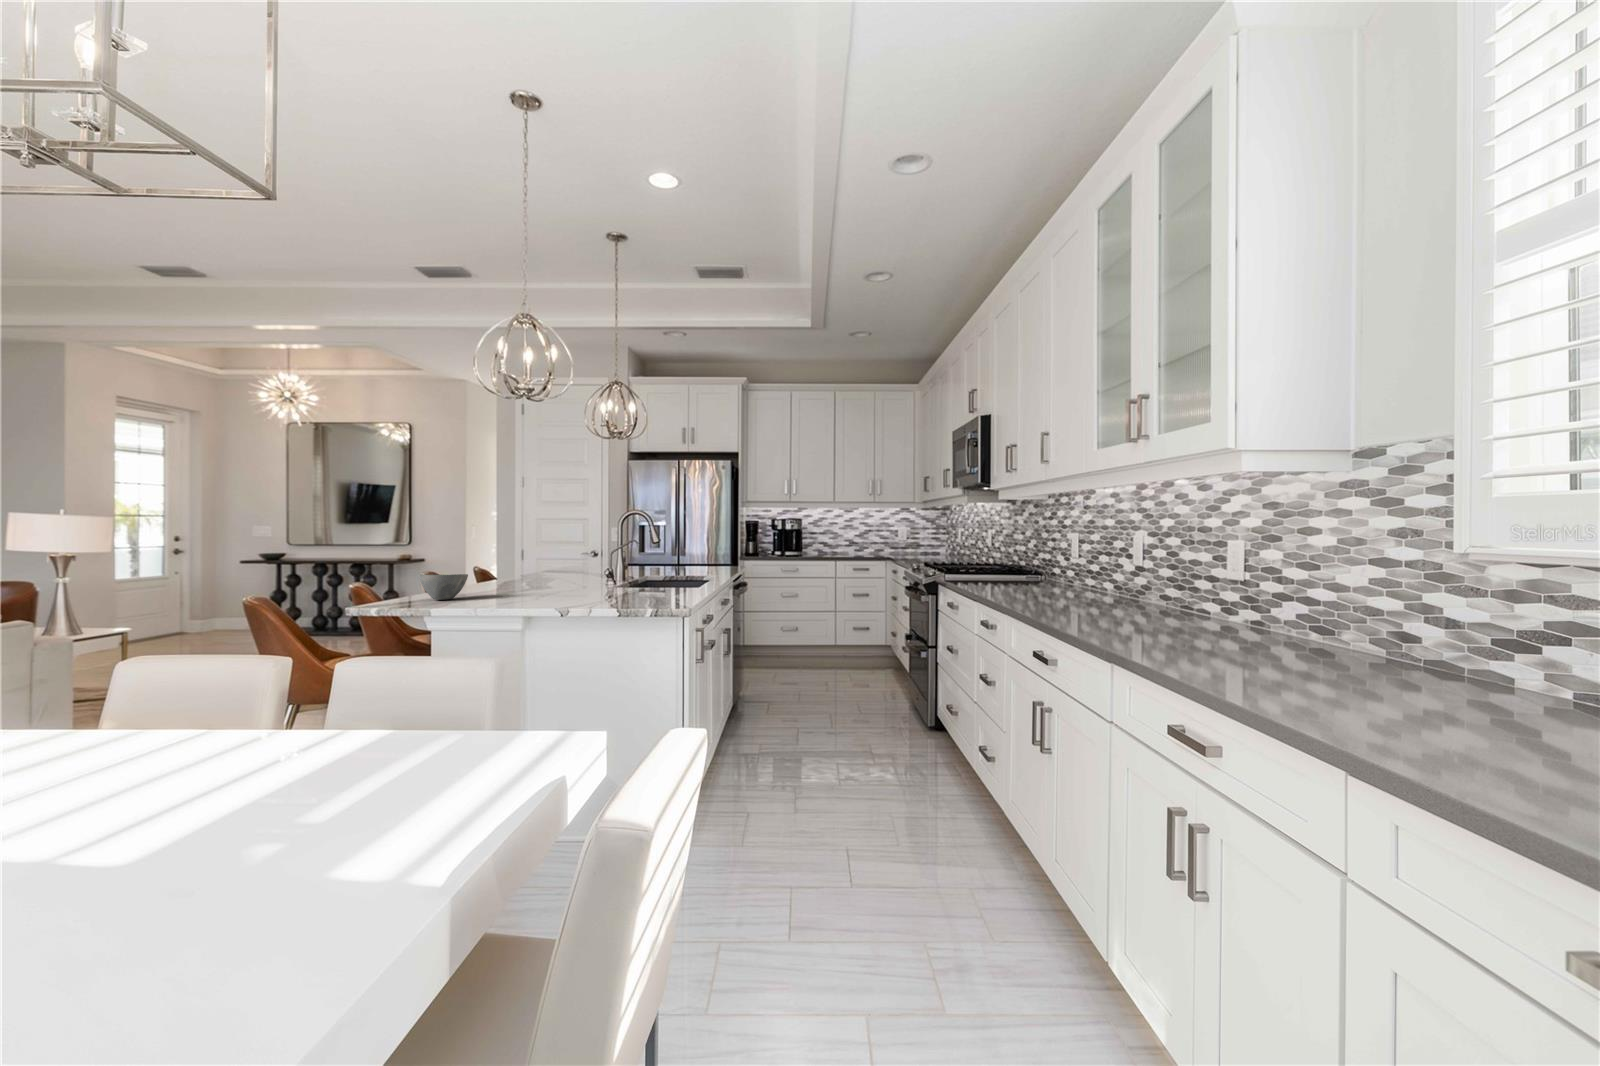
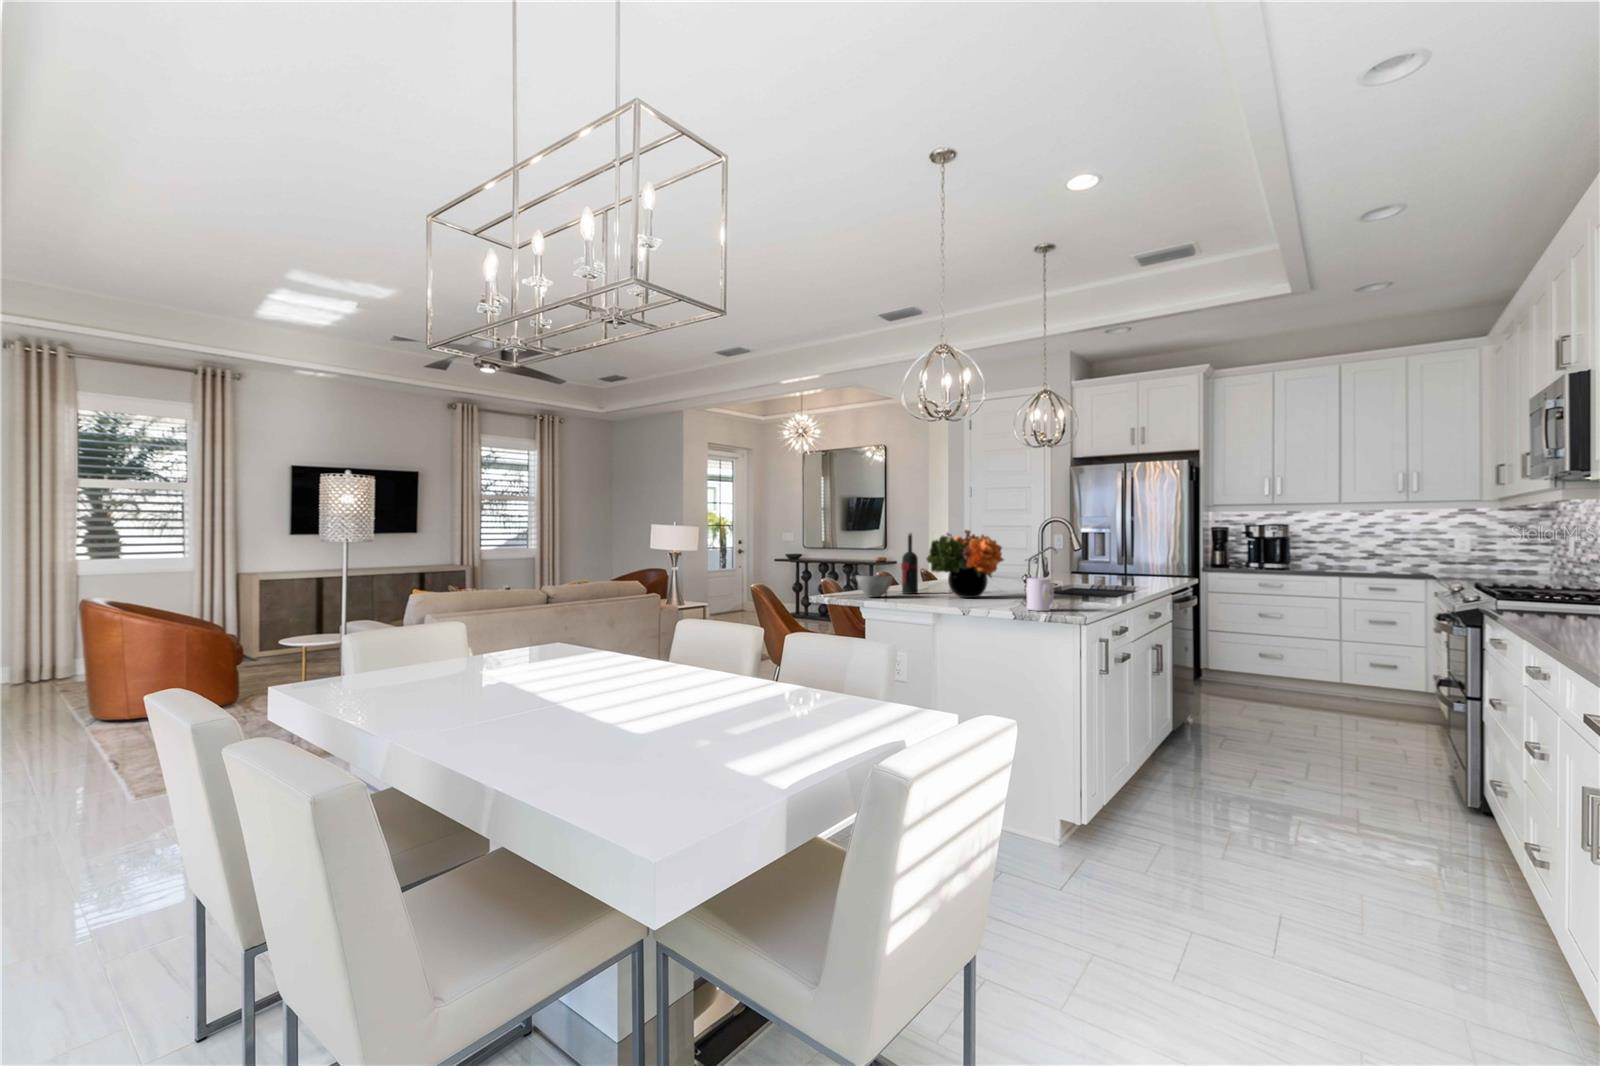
flower arrangement: none [508,521,598,594] -> present [927,530,1004,598]
wine bottle: none [473,524,493,594] -> present [901,533,918,594]
mug: none [633,570,659,604] -> present [1027,577,1054,611]

